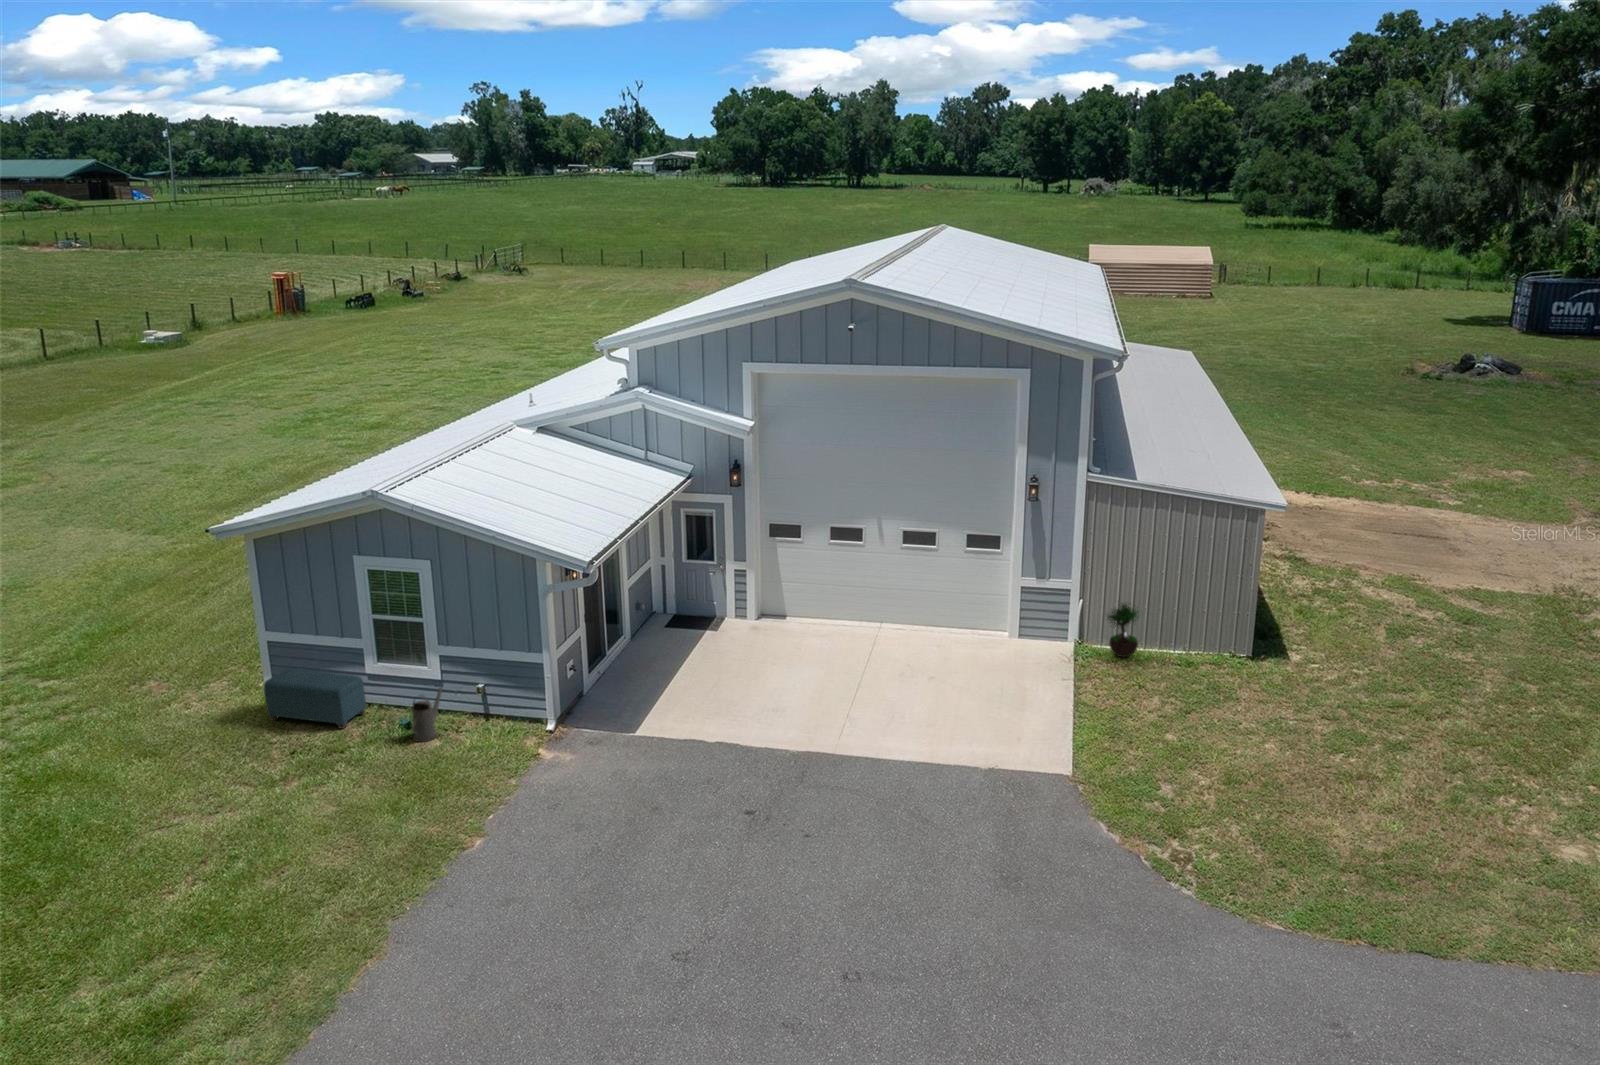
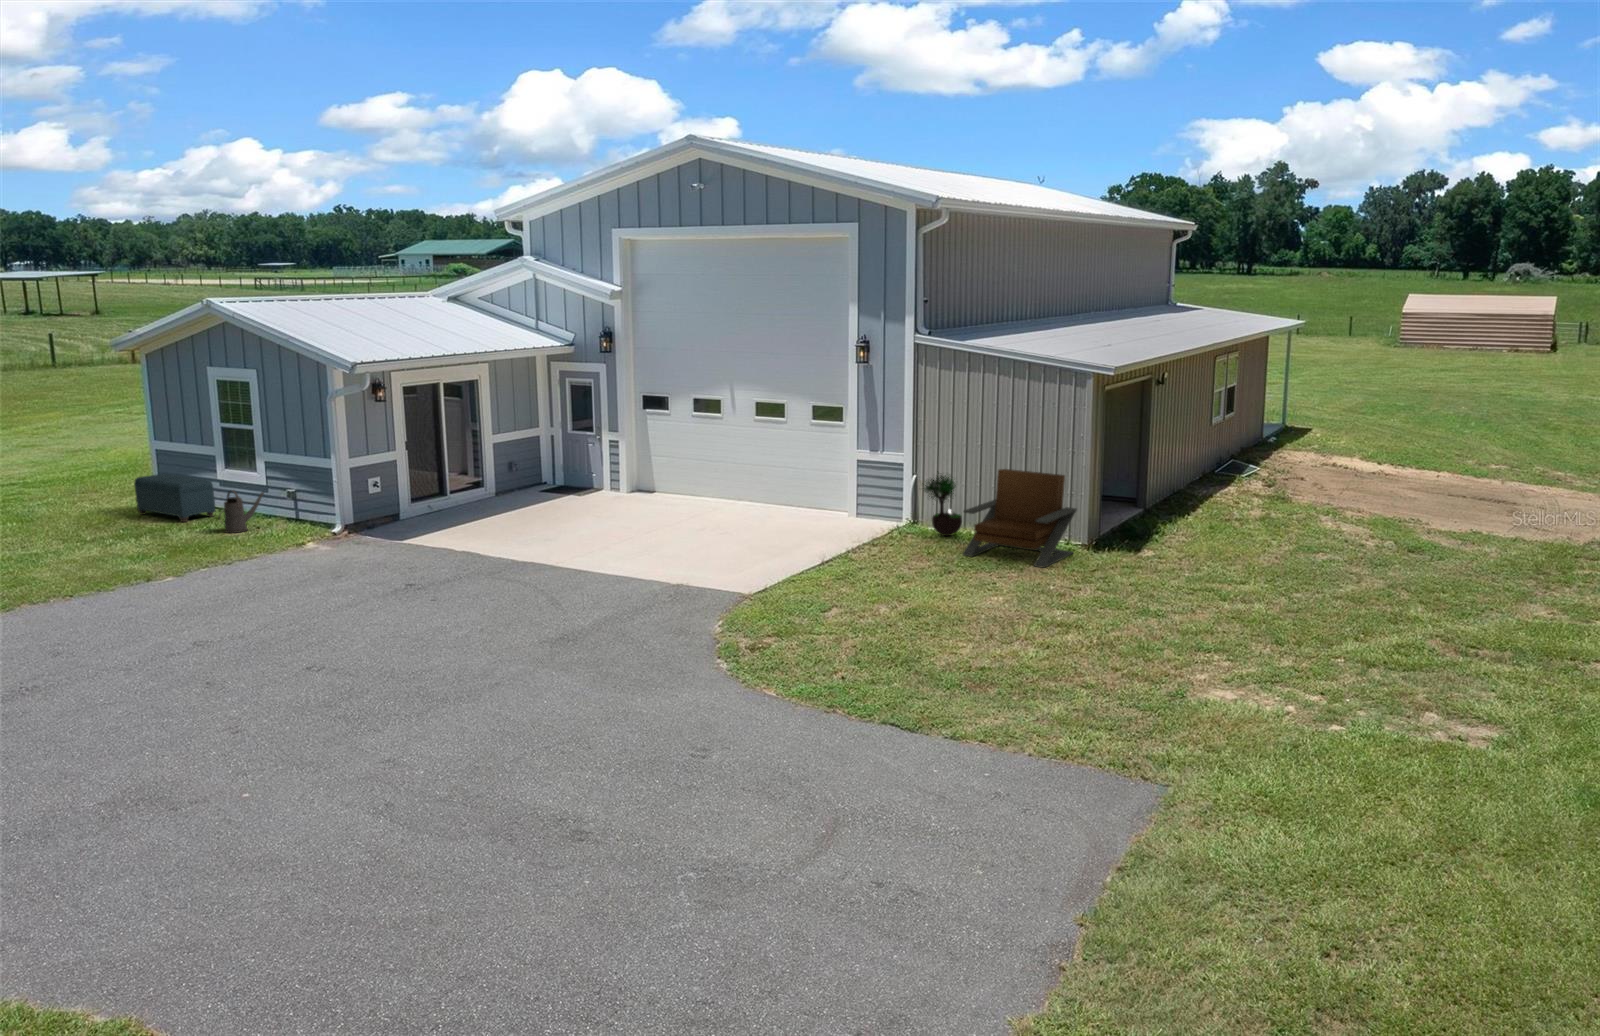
lounge chair: none [1169,598,1259,695] -> present [963,469,1077,568]

